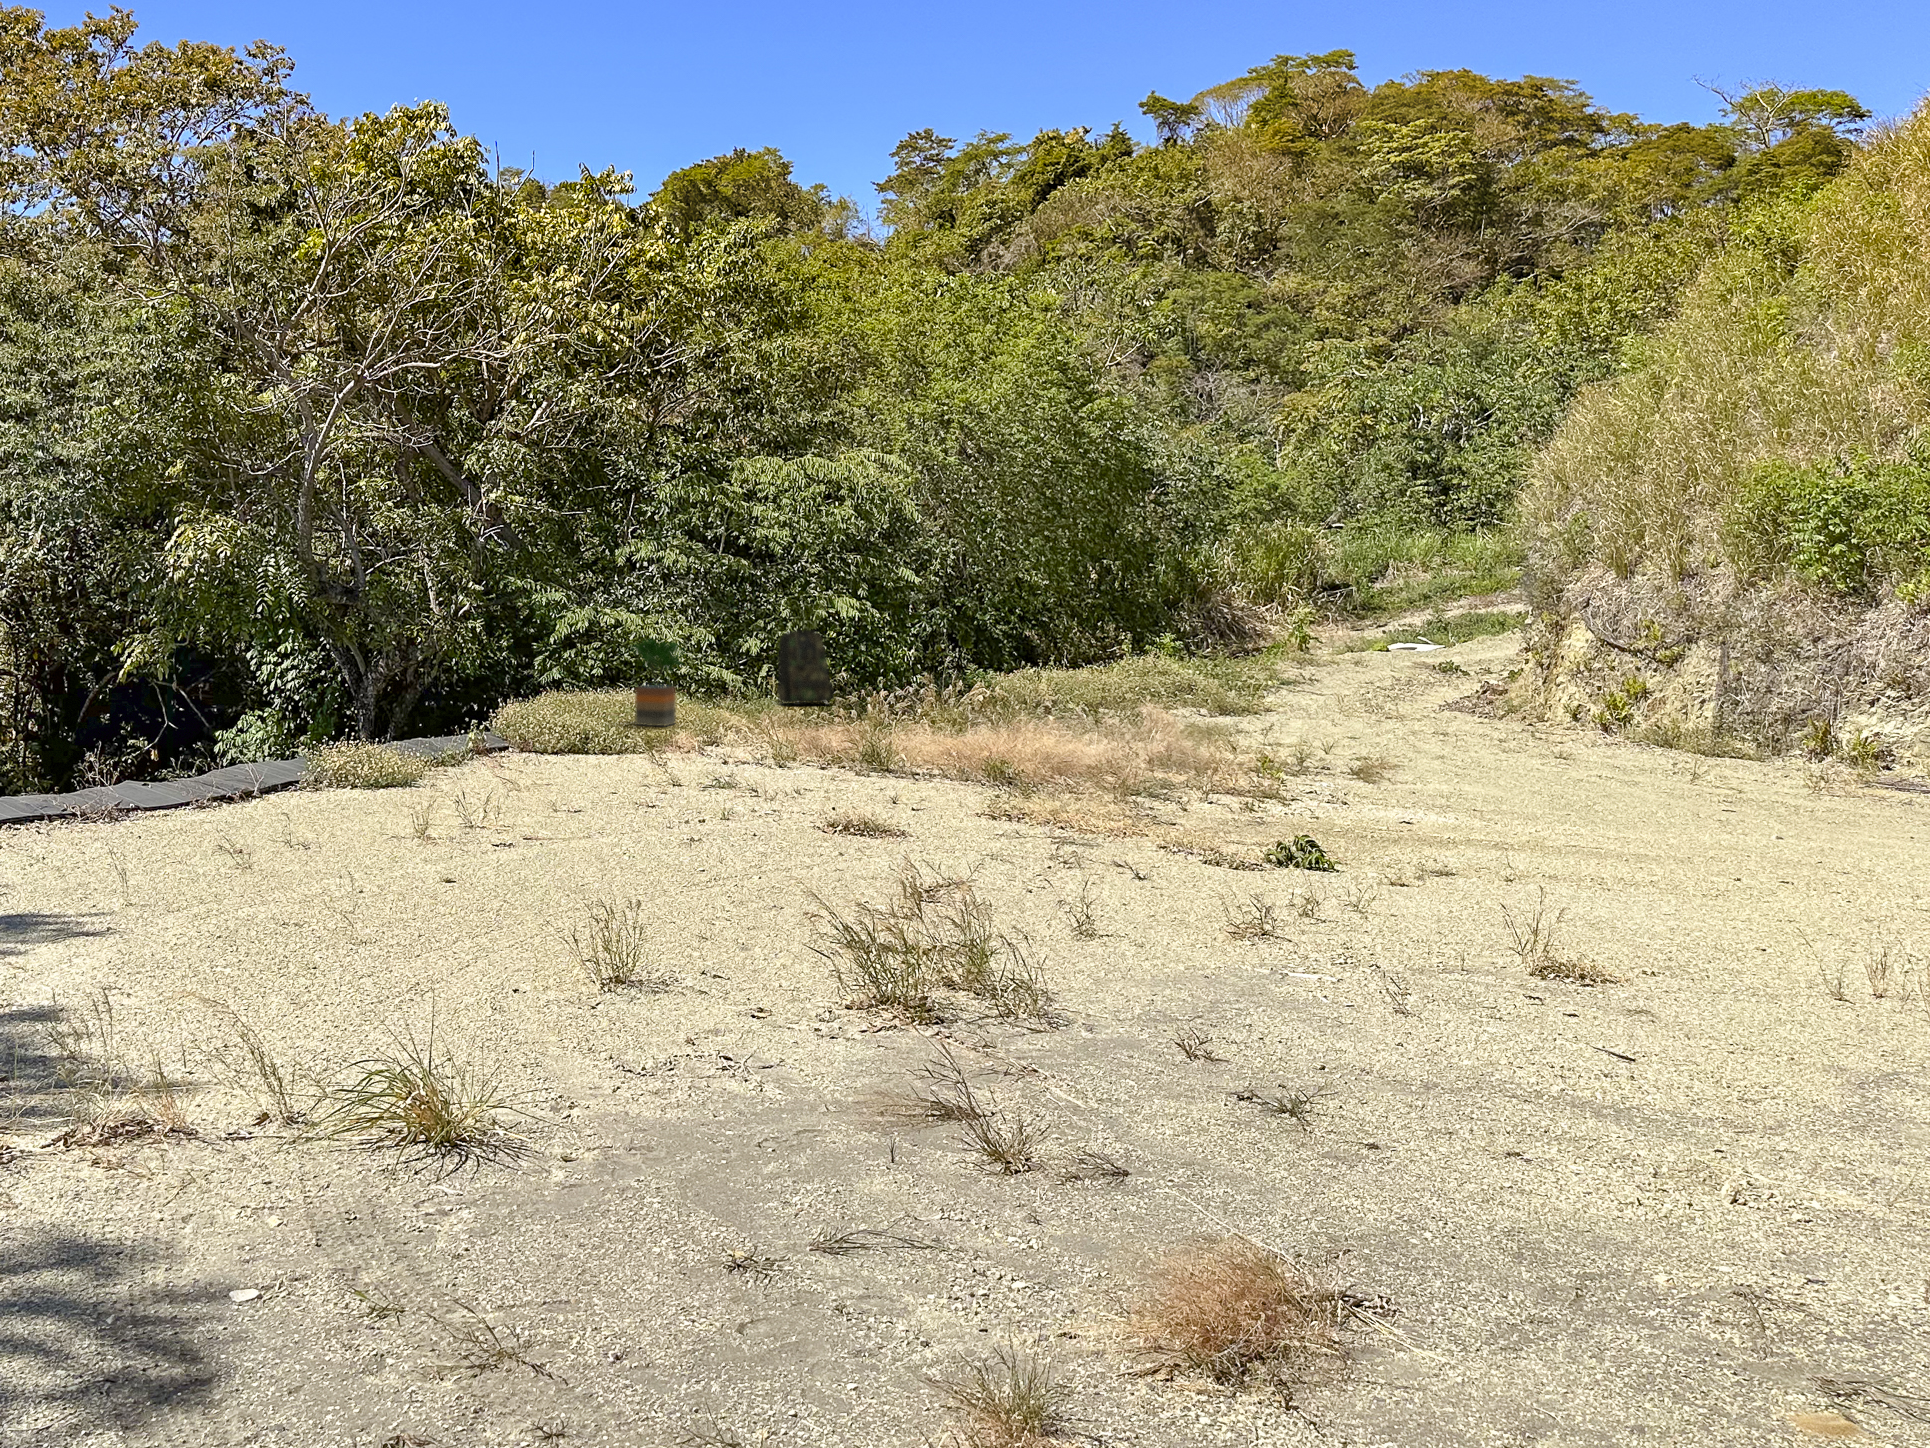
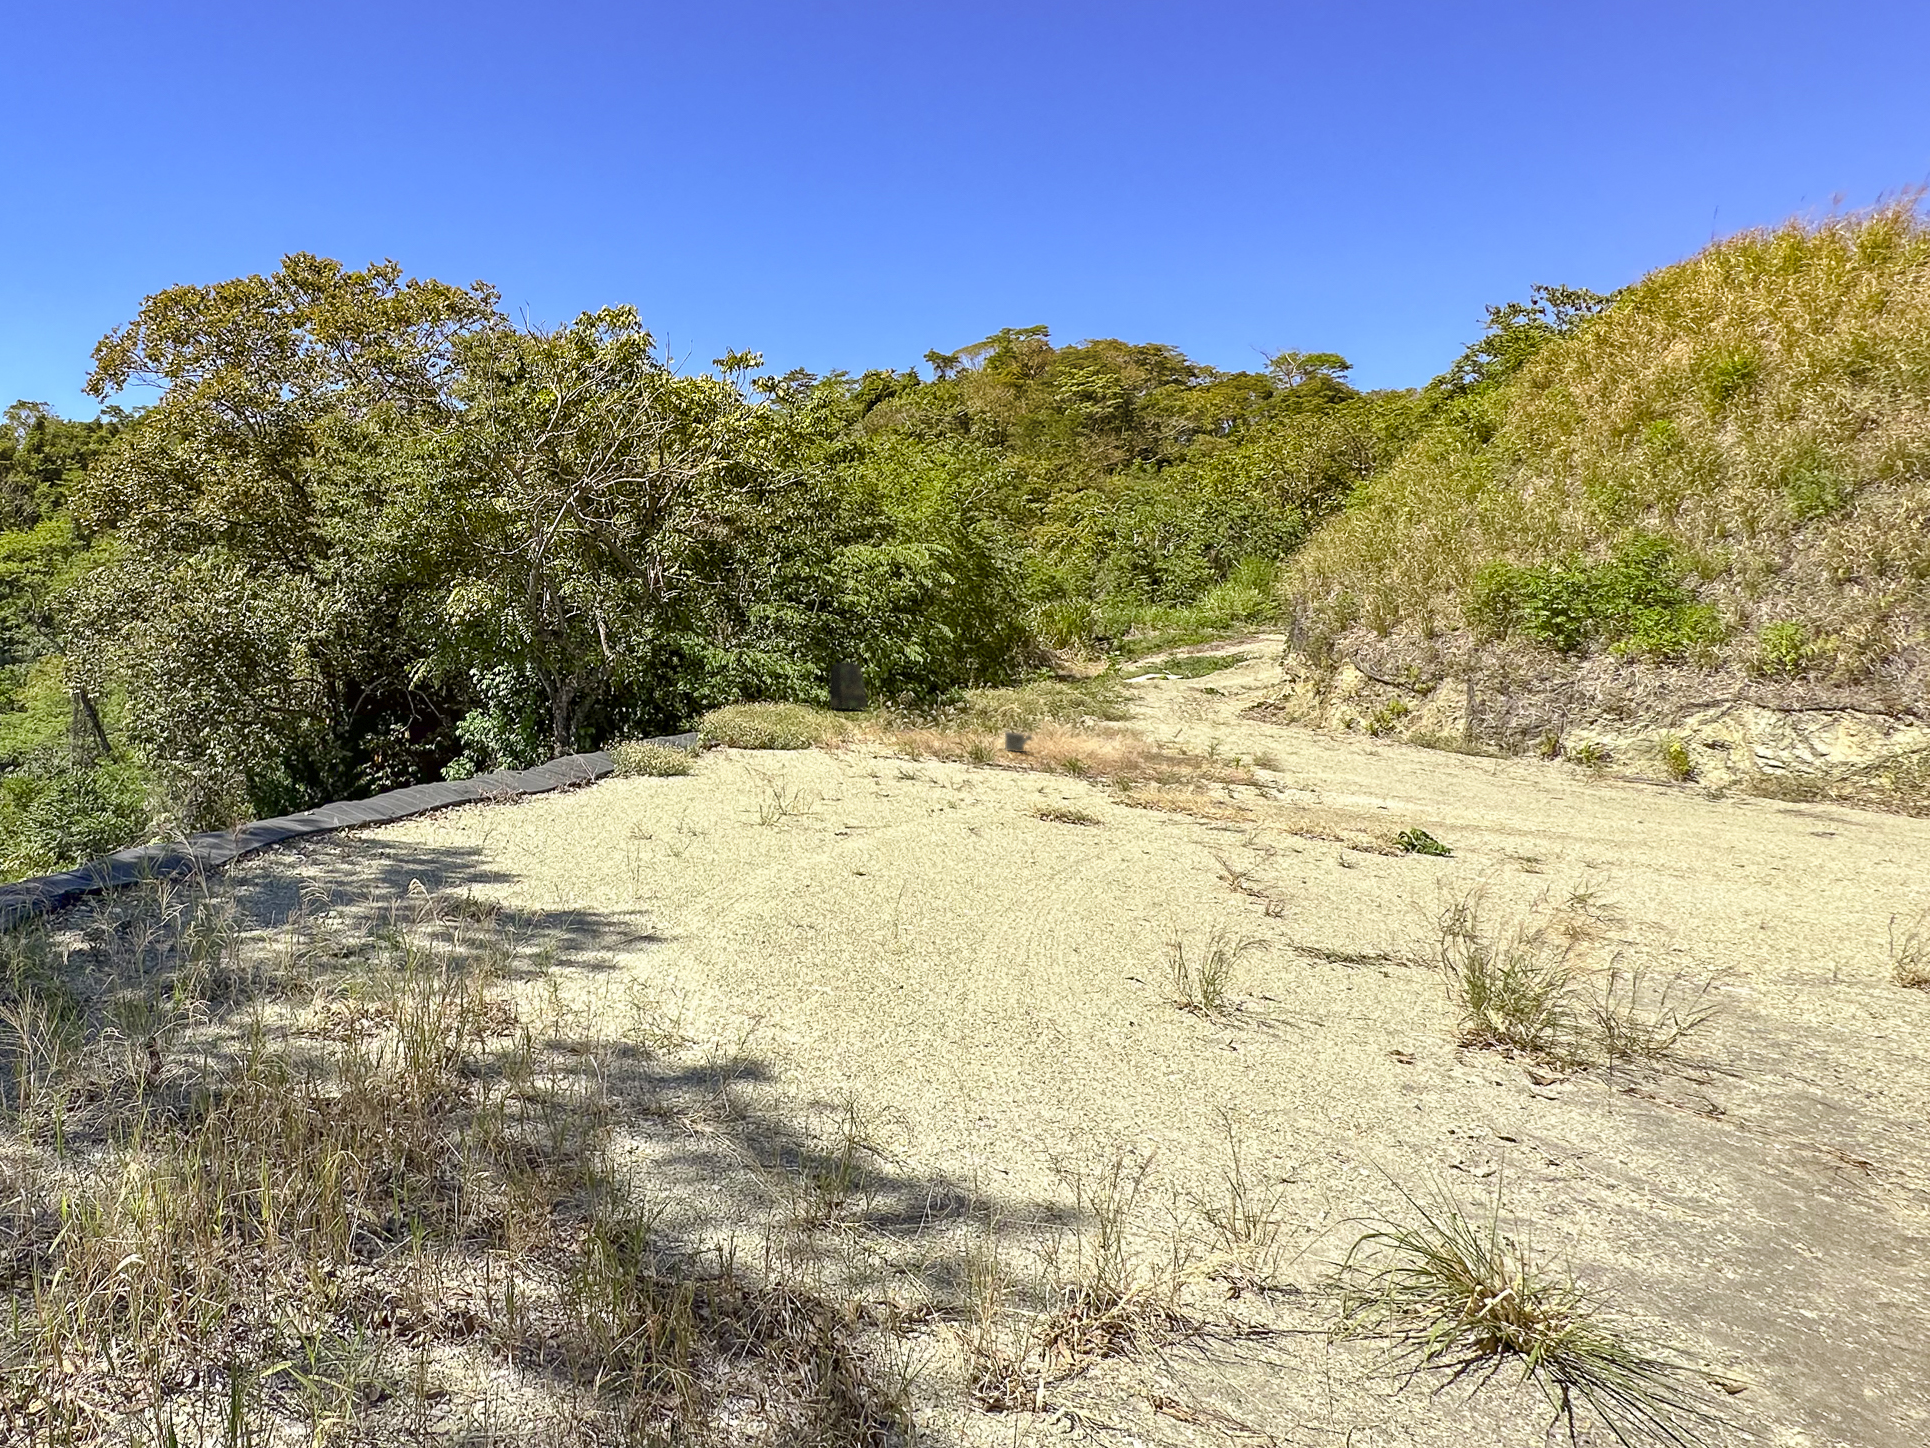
potted tree: present [633,640,683,726] -> none [759,667,798,726]
watering can: none [955,726,981,755] -> present [1005,732,1032,752]

